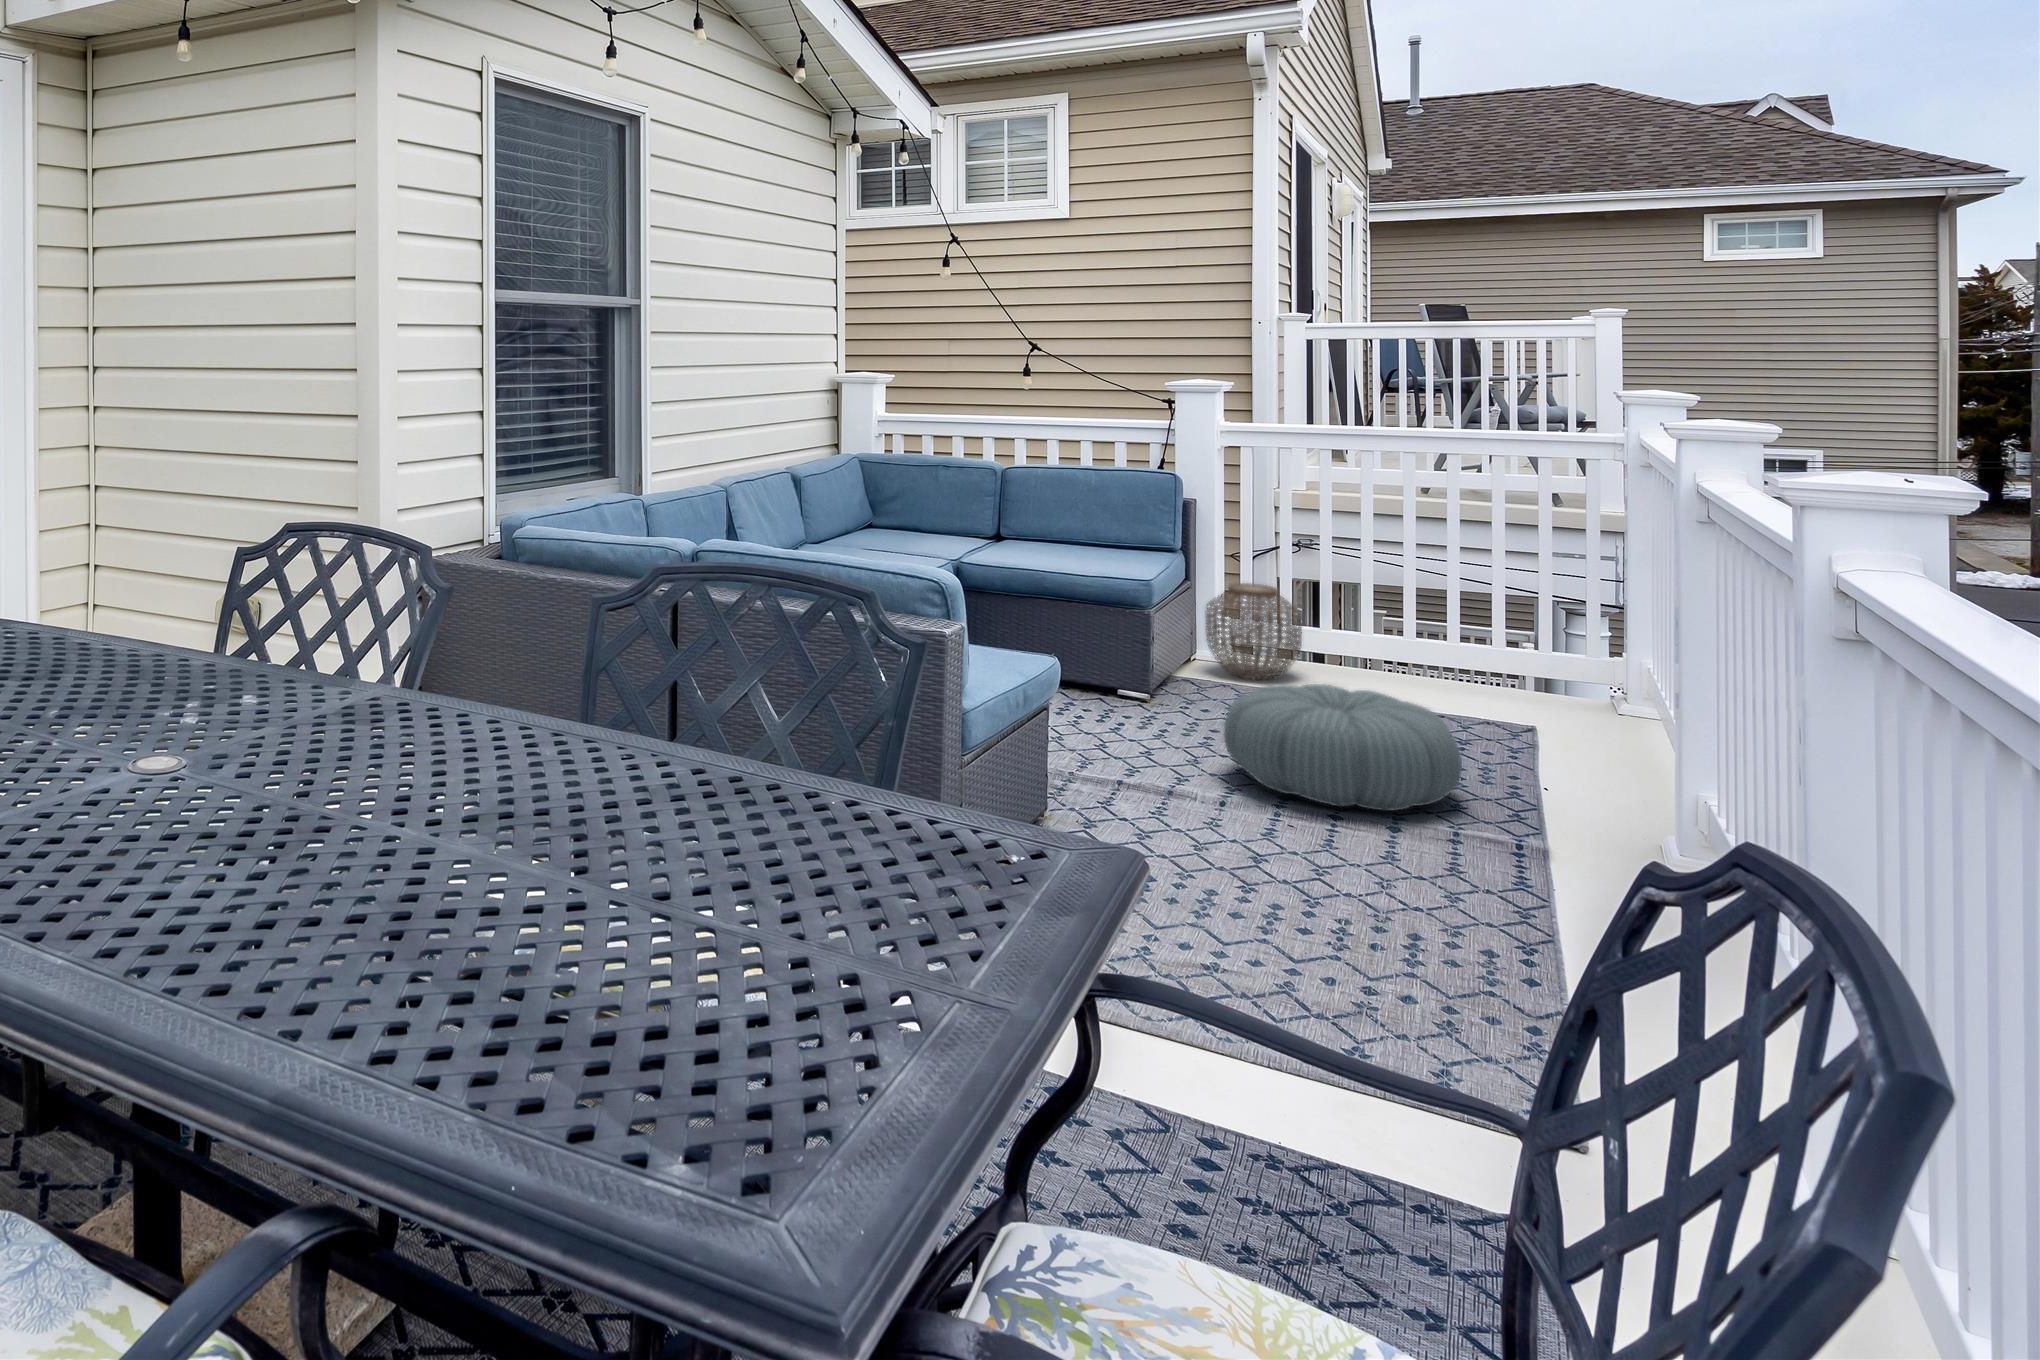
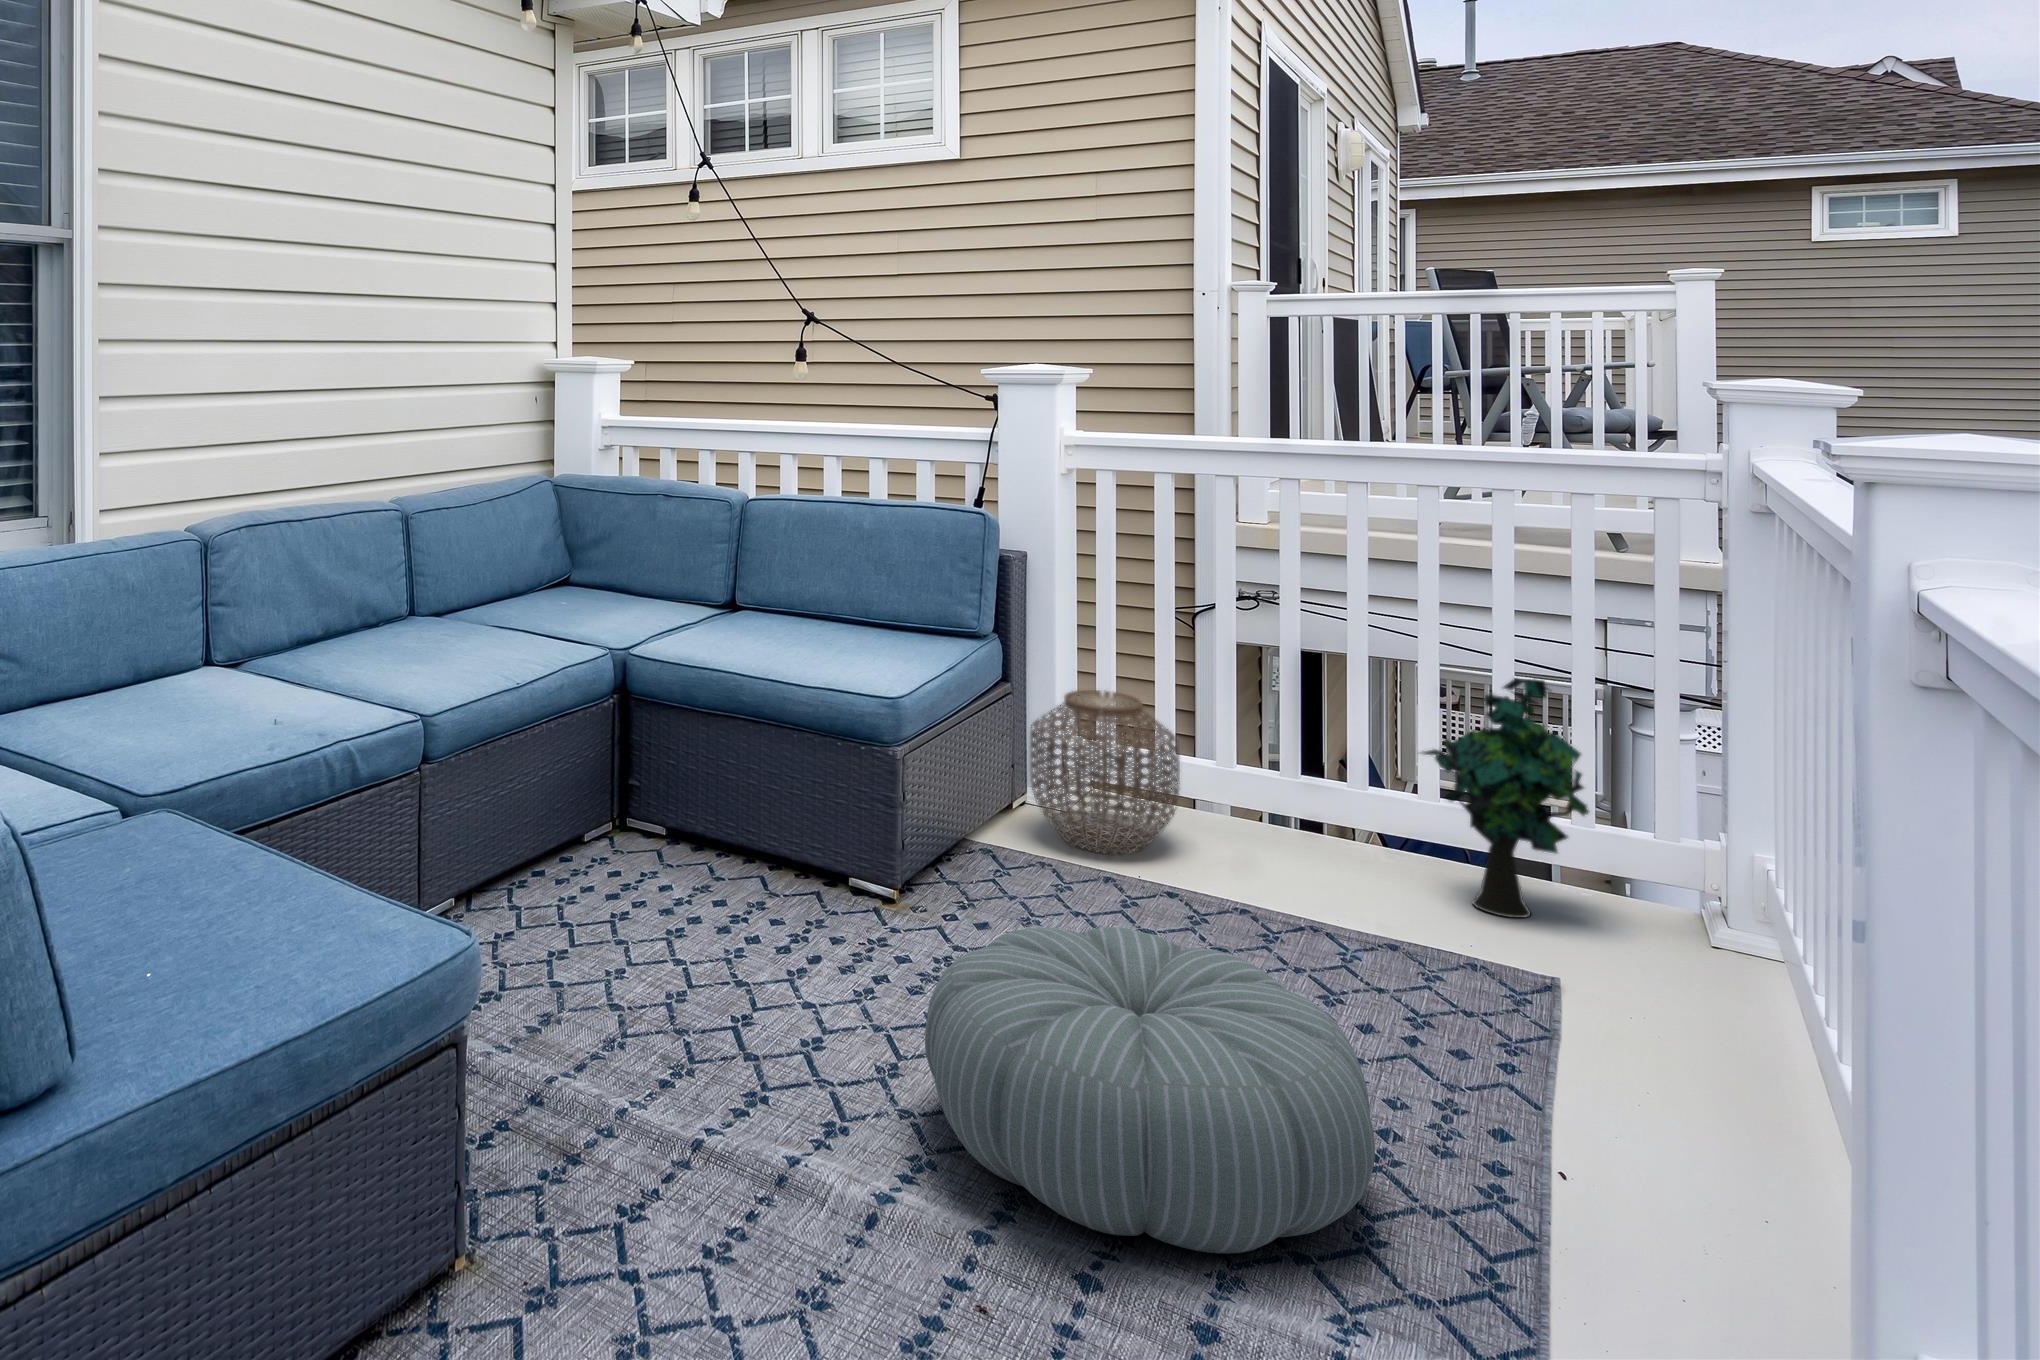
decorative plant: none [1450,565,1551,703] -> present [1423,678,1589,918]

